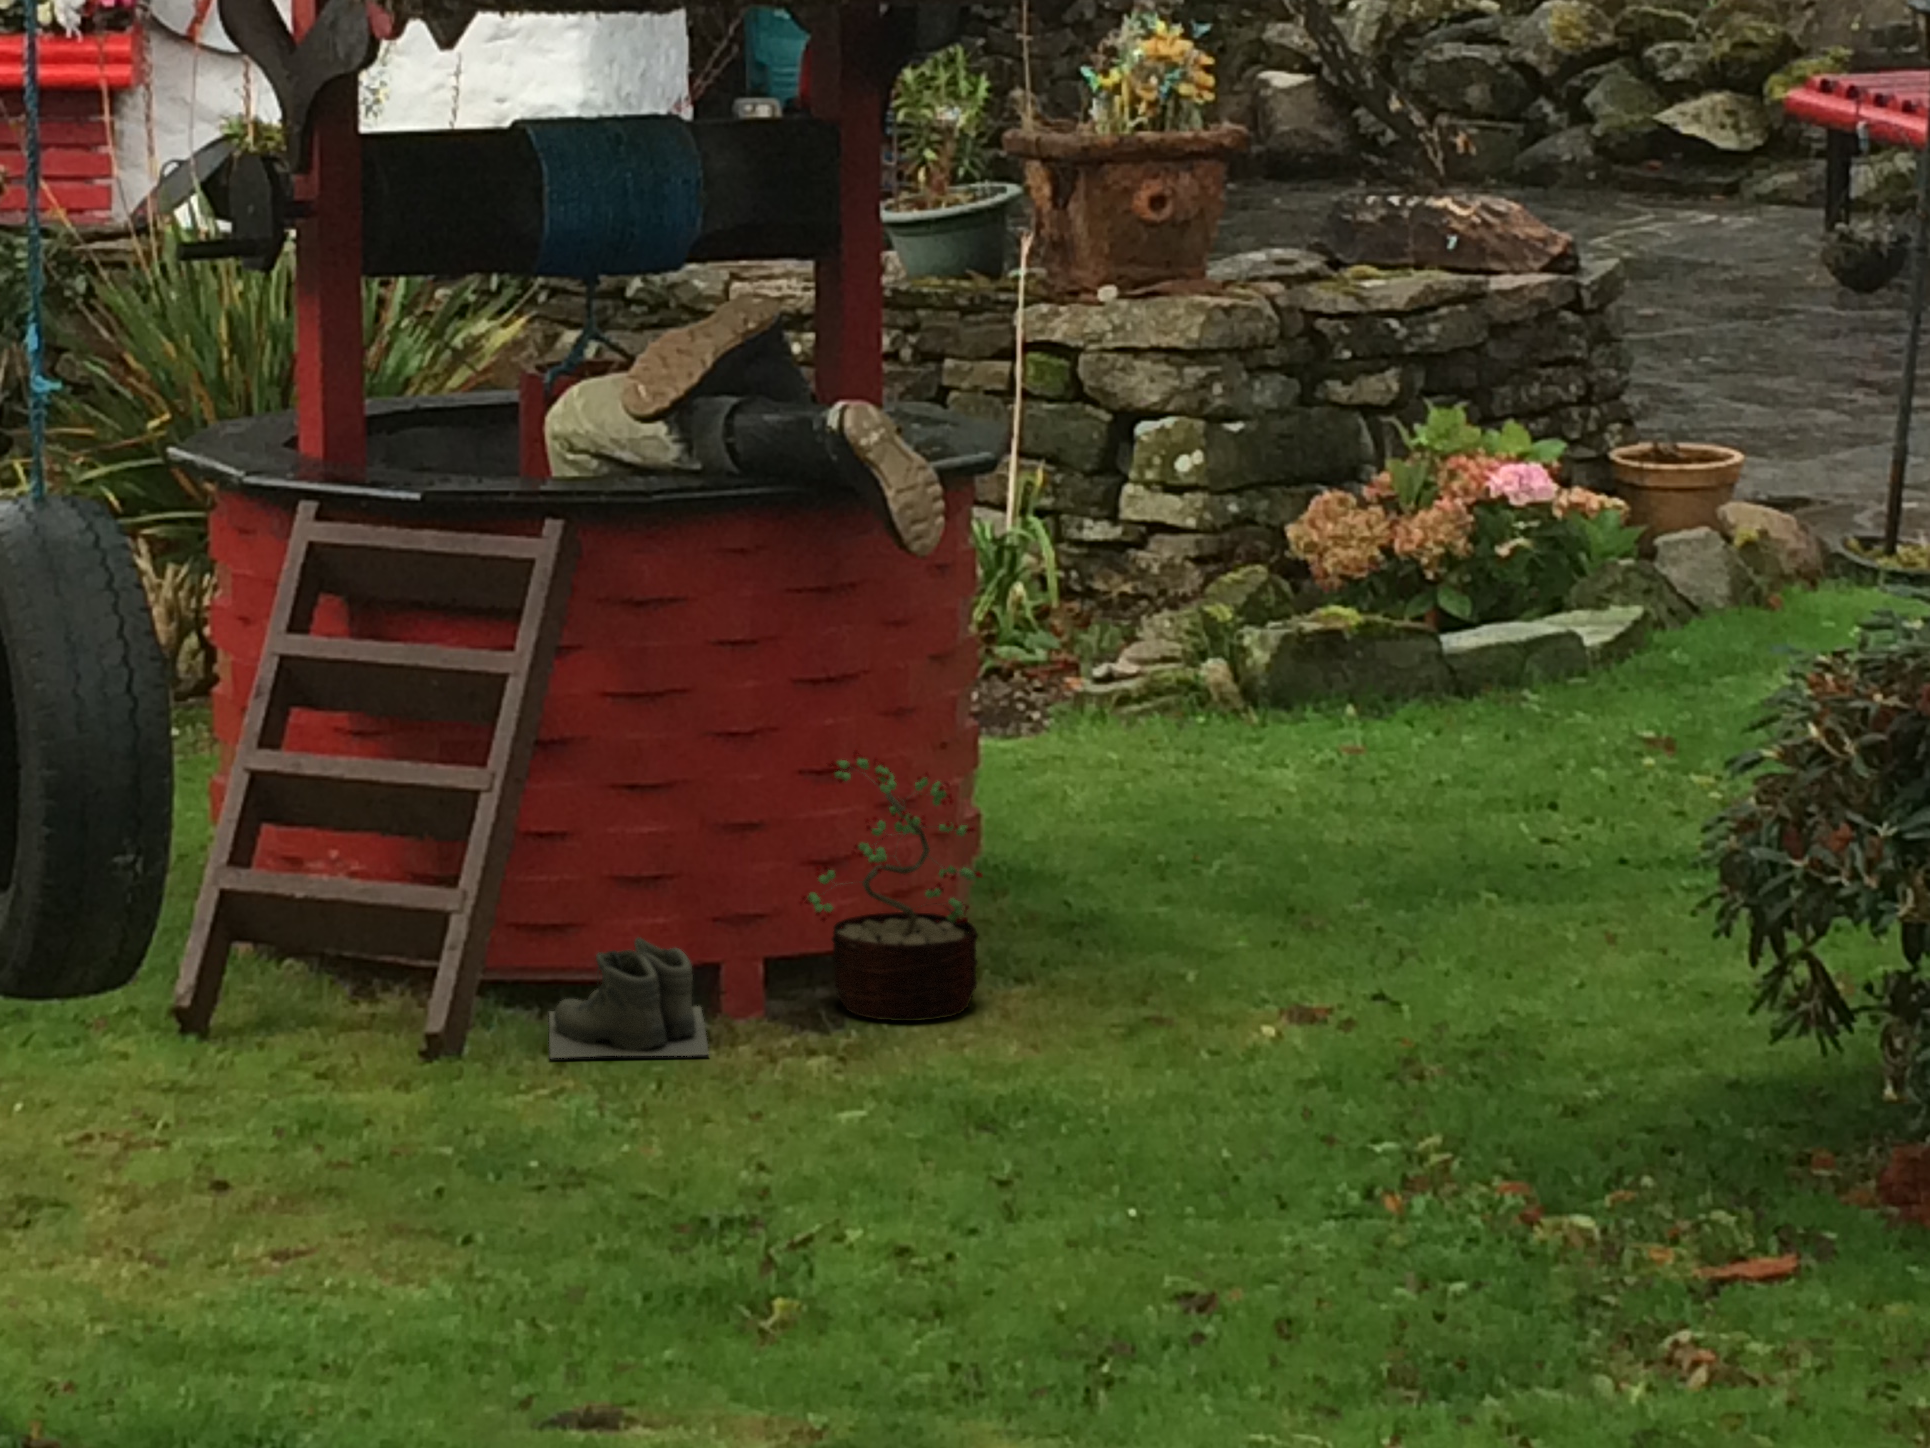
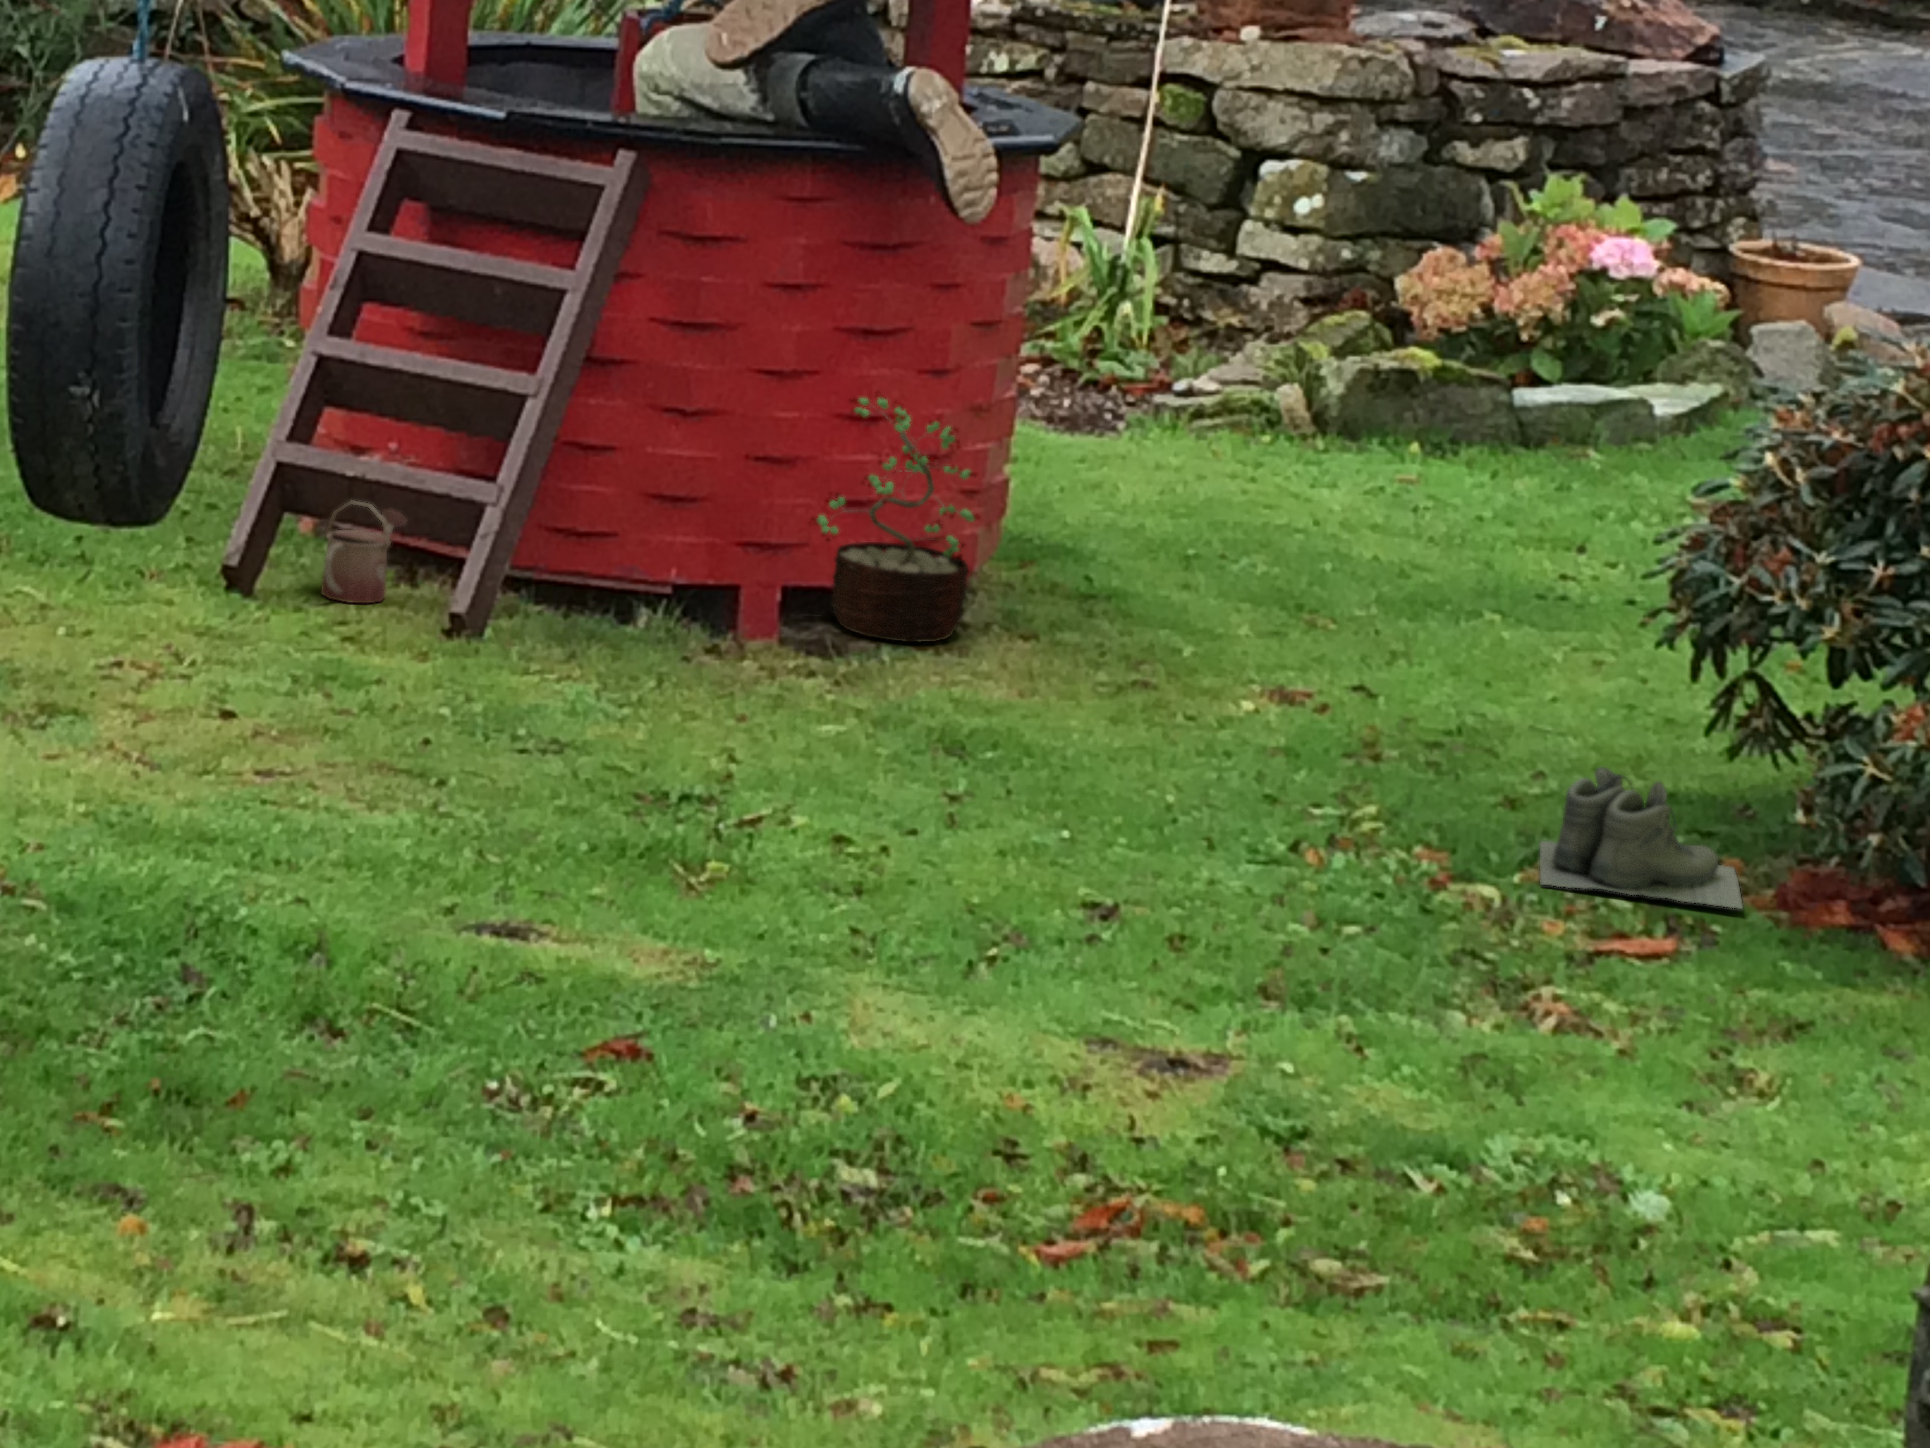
boots: present [549,938,709,1058] -> present [1540,767,1742,909]
watering can: none [278,940,365,1054] -> present [321,501,408,603]

